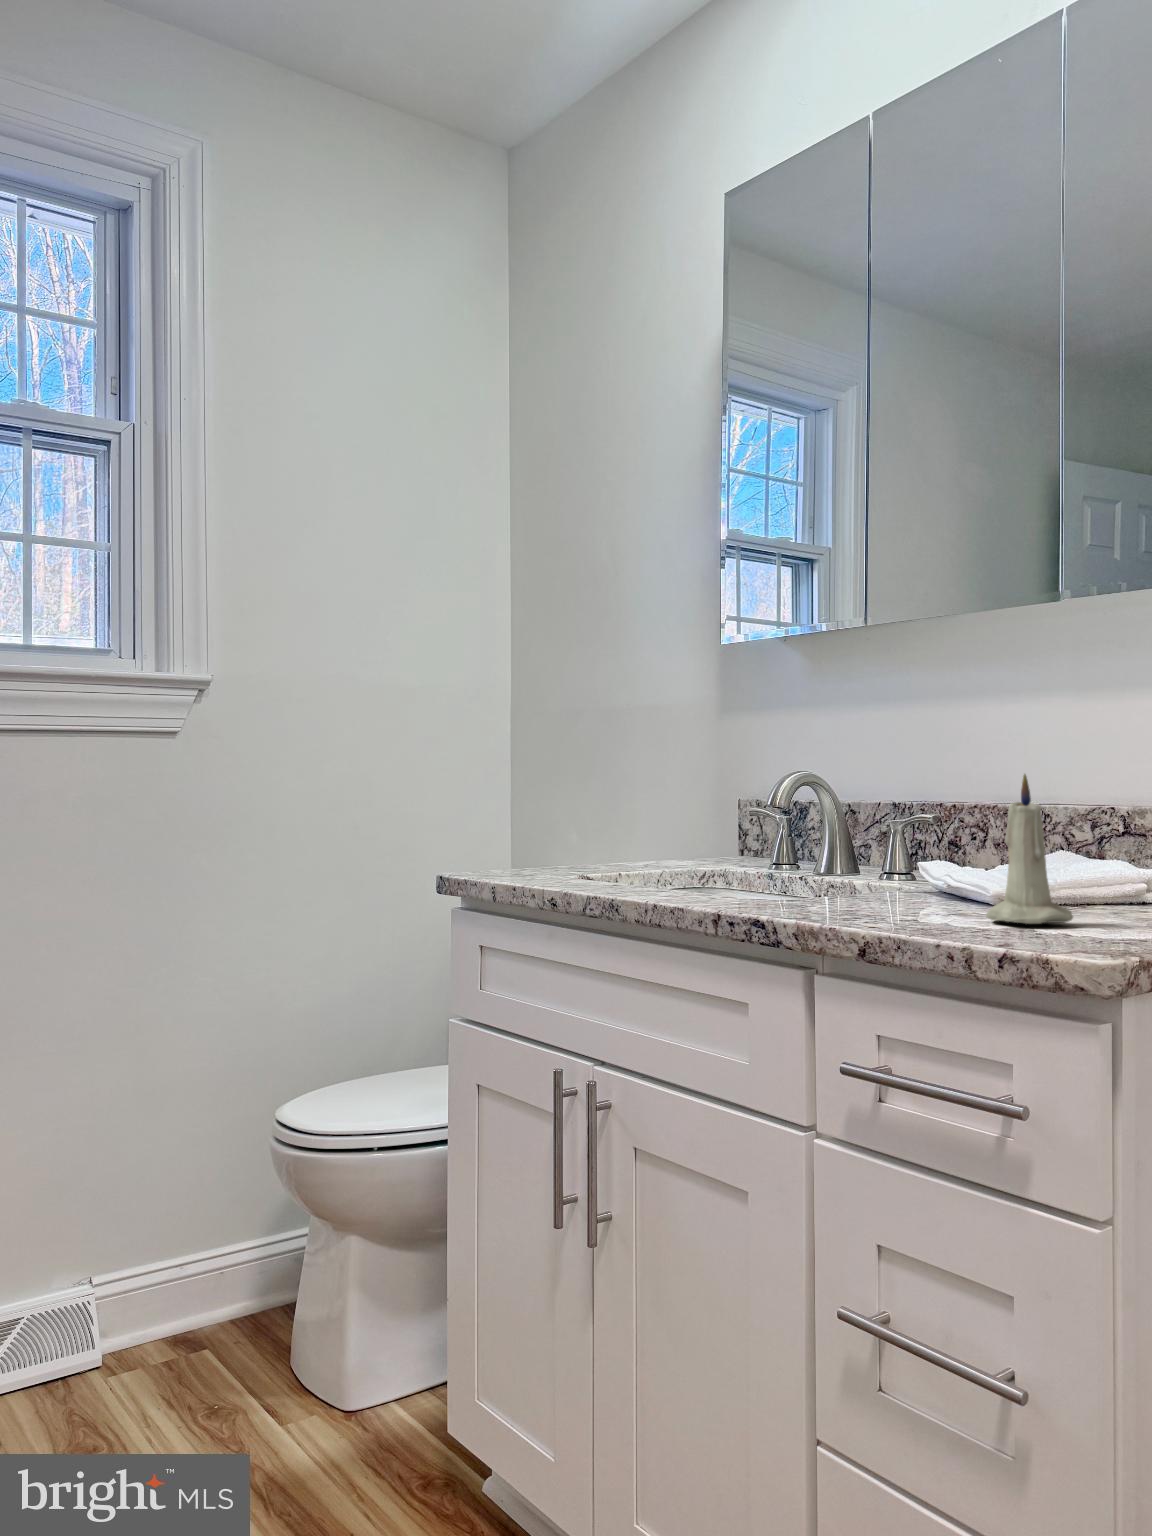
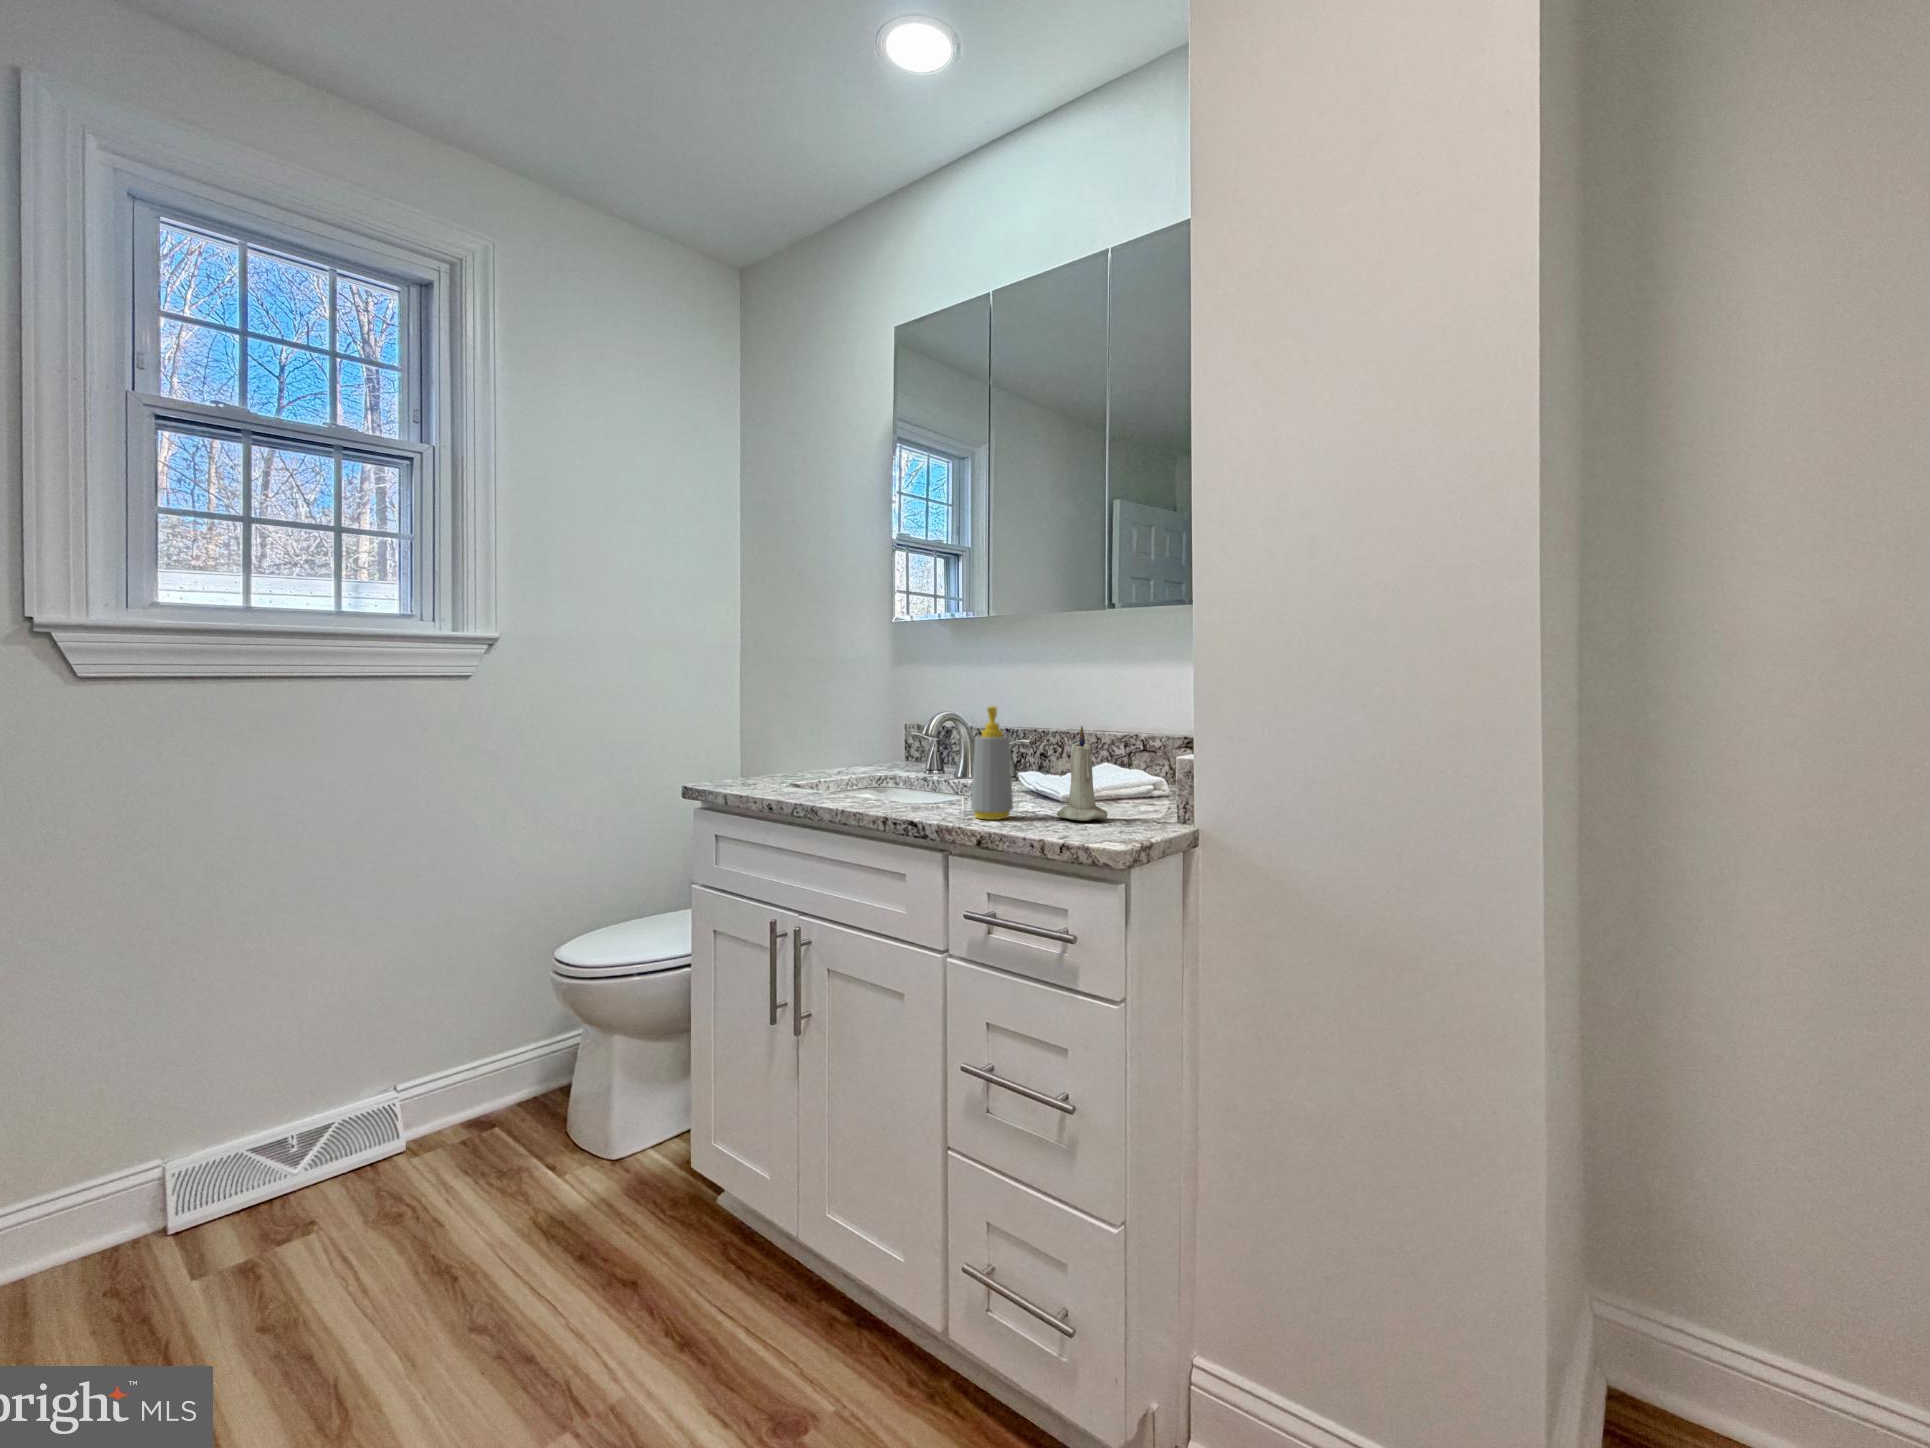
soap bottle: none [846,747,914,922] -> present [971,706,1013,820]

